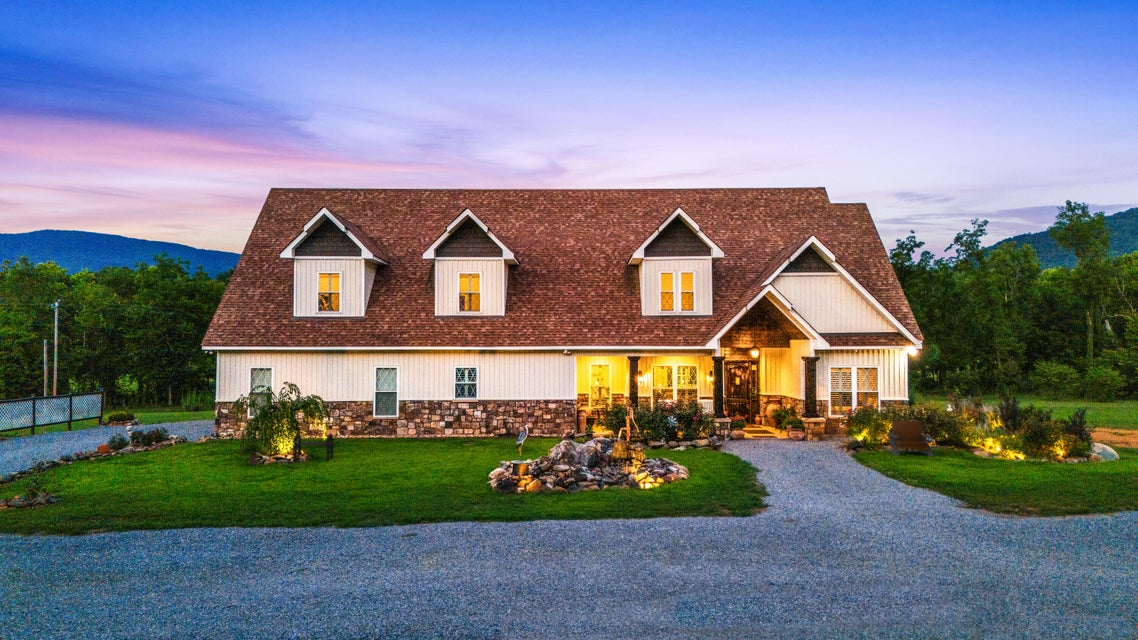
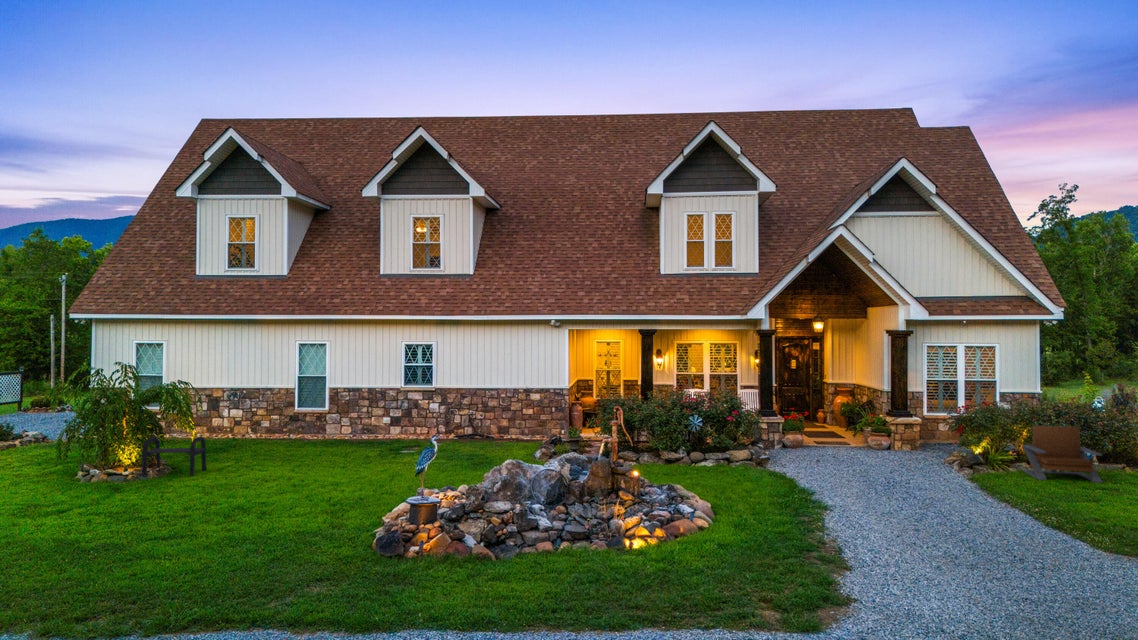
potted plant: present [240,443,266,465] -> none [55,447,104,481]

